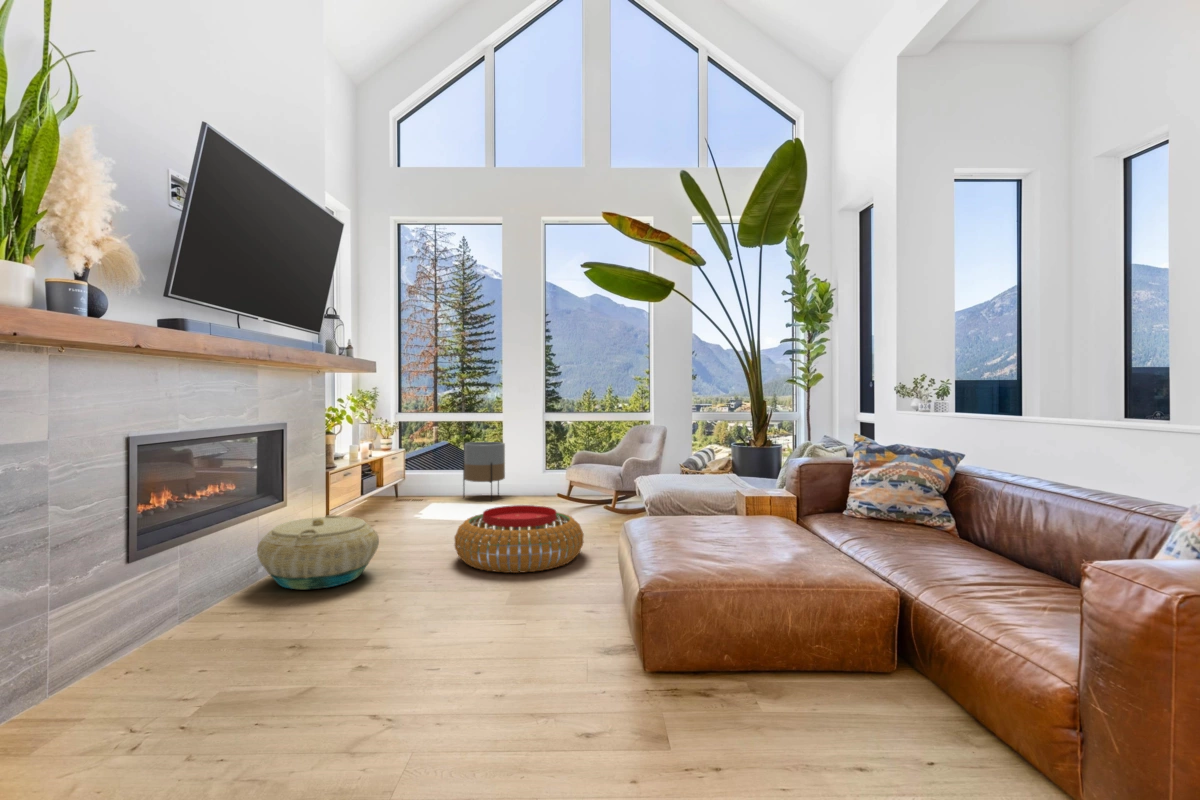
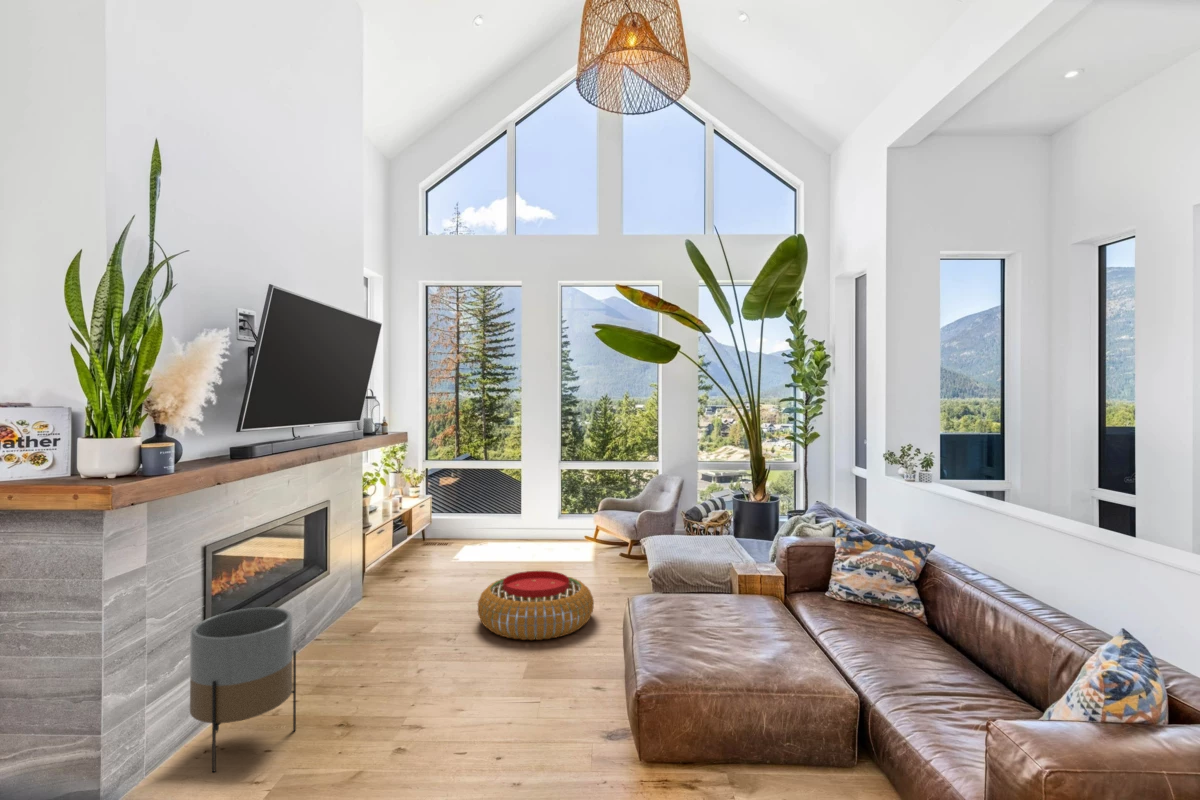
planter: present [463,442,505,500] -> present [190,607,296,772]
basket: present [257,515,379,589] -> none [306,585,411,658]

